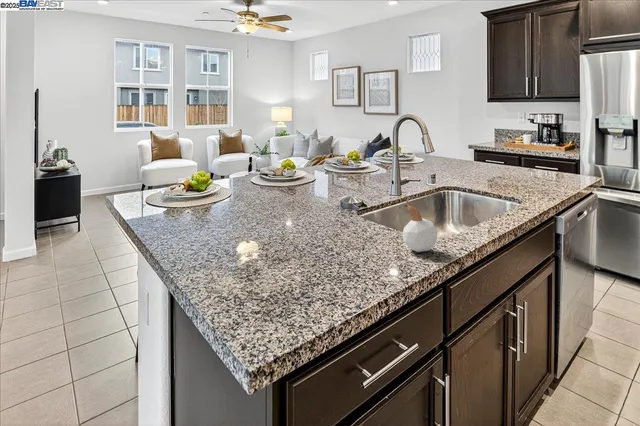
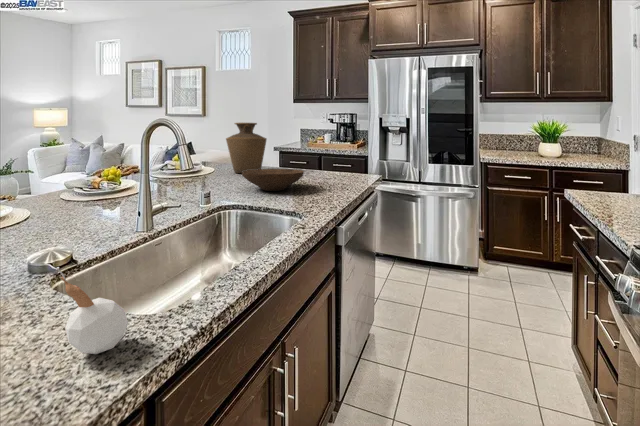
vase: none [439,119,477,165] -> present [226,123,267,173]
wooden bowl: none [460,160,521,180] -> present [242,169,304,191]

